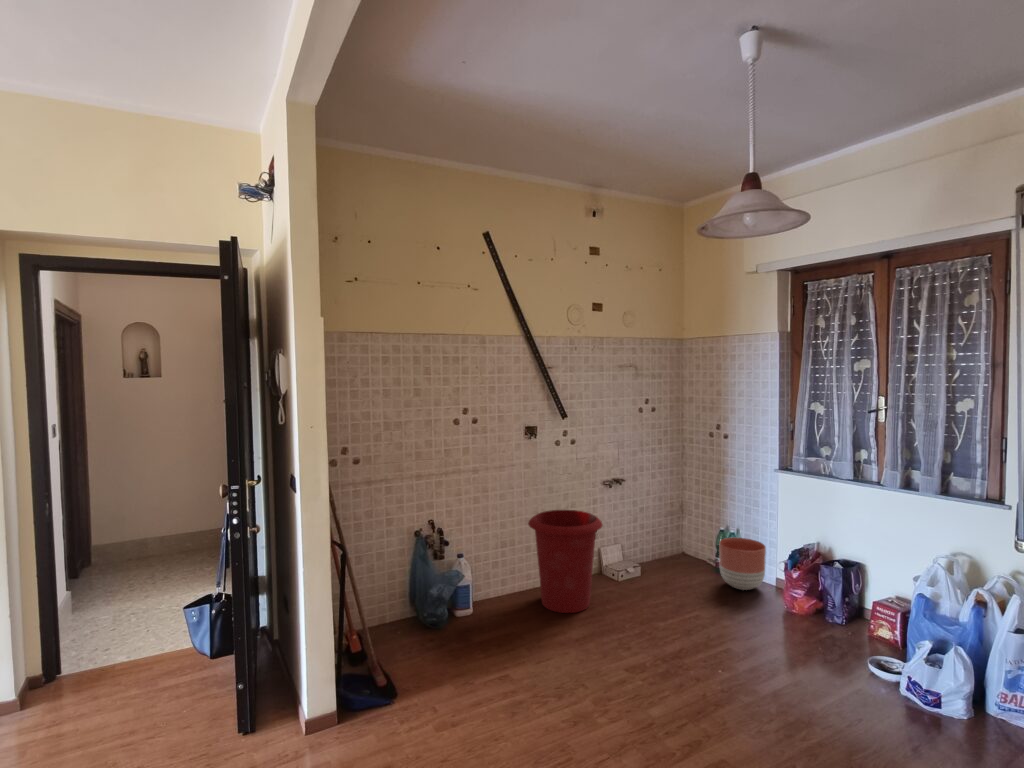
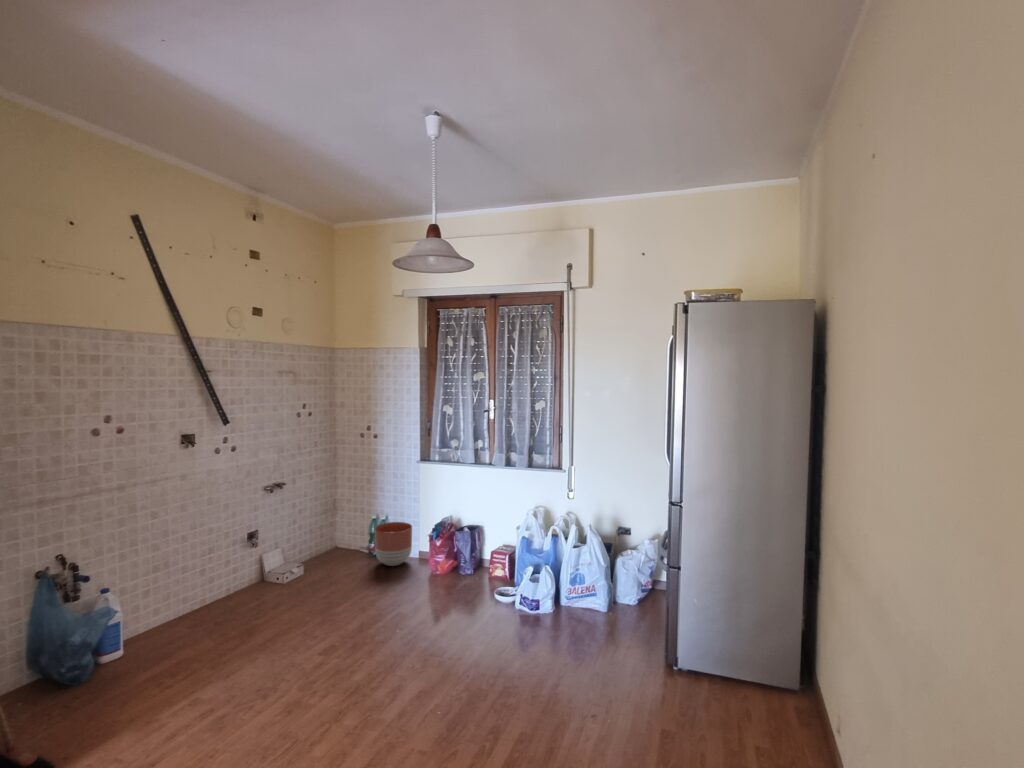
waste bin: present [528,510,603,613] -> none [185,522,272,632]

